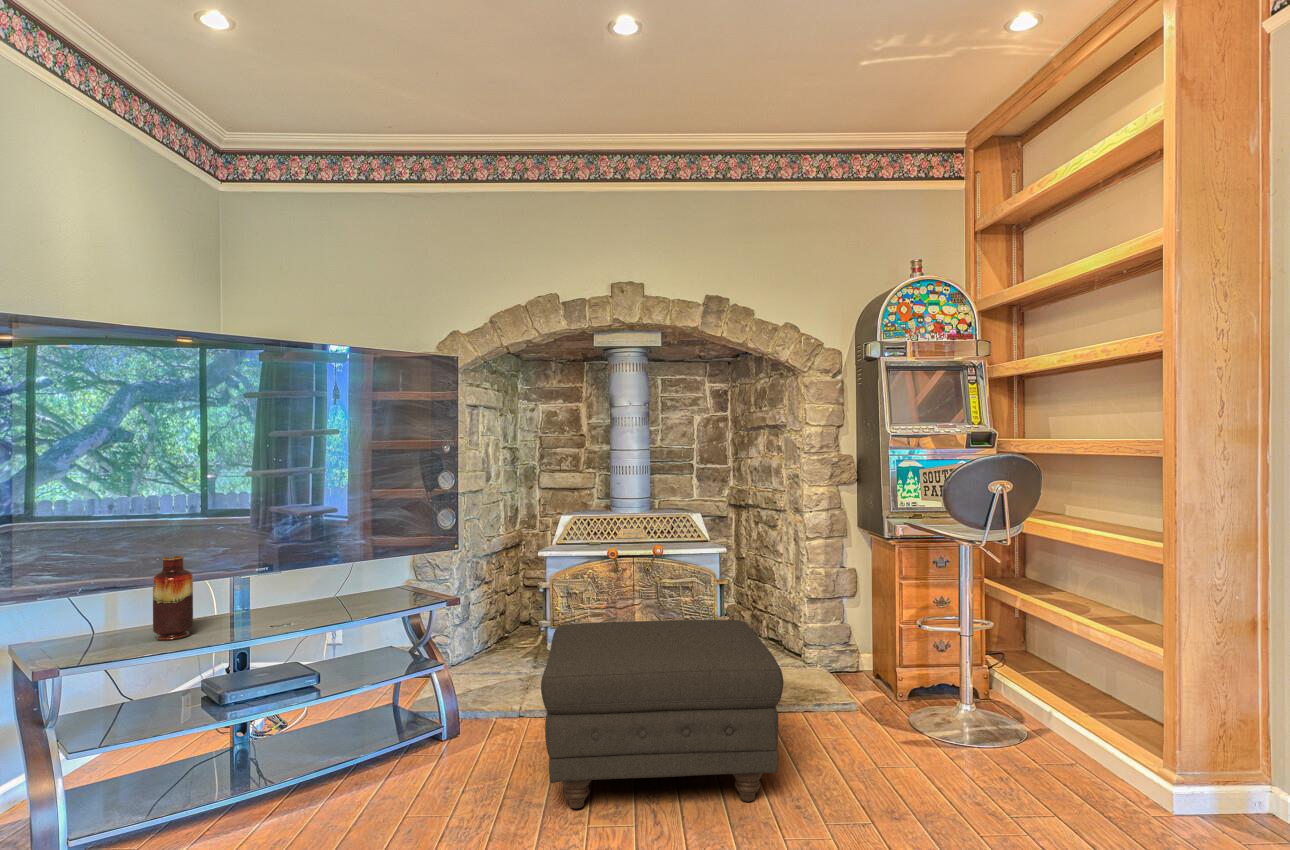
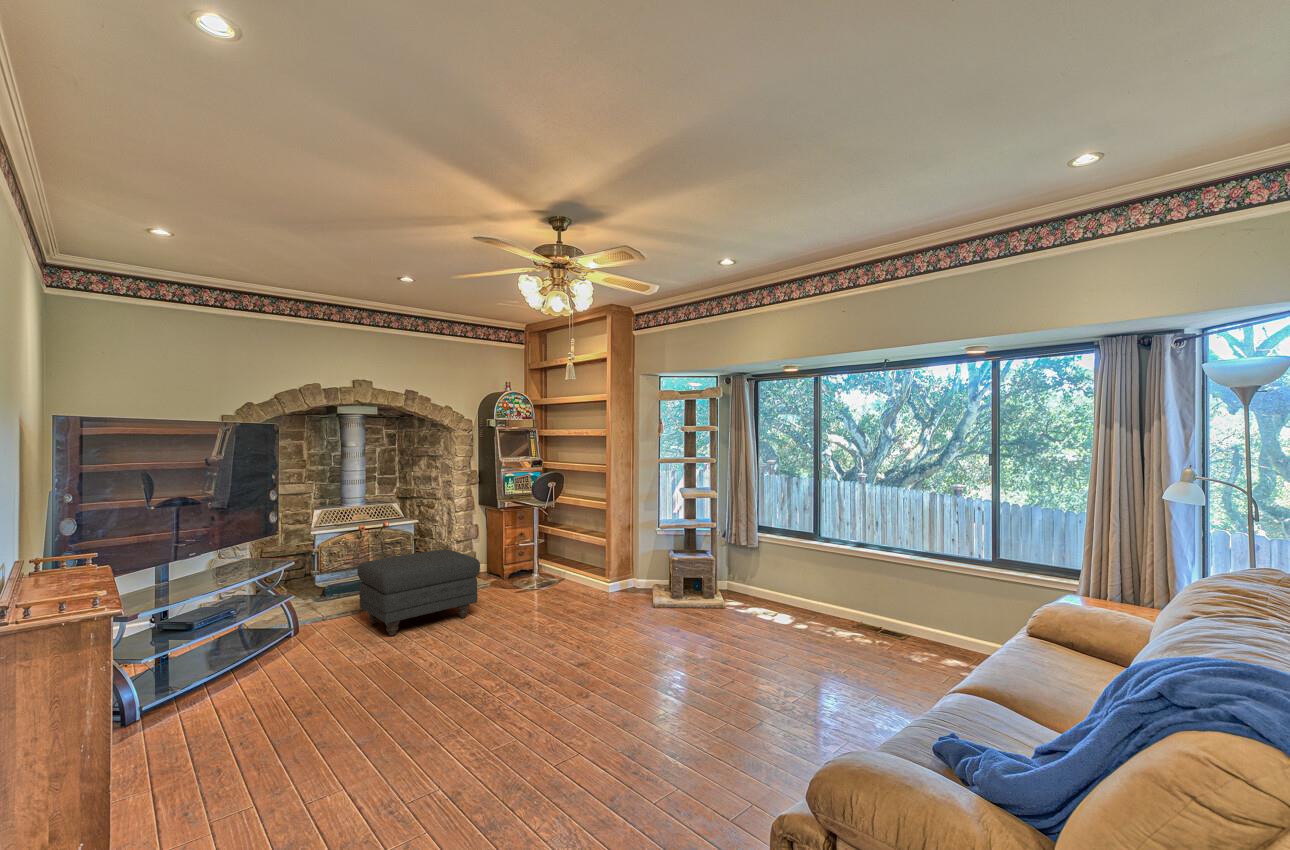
vase: present [153,556,193,641] -> none [143,549,168,596]

